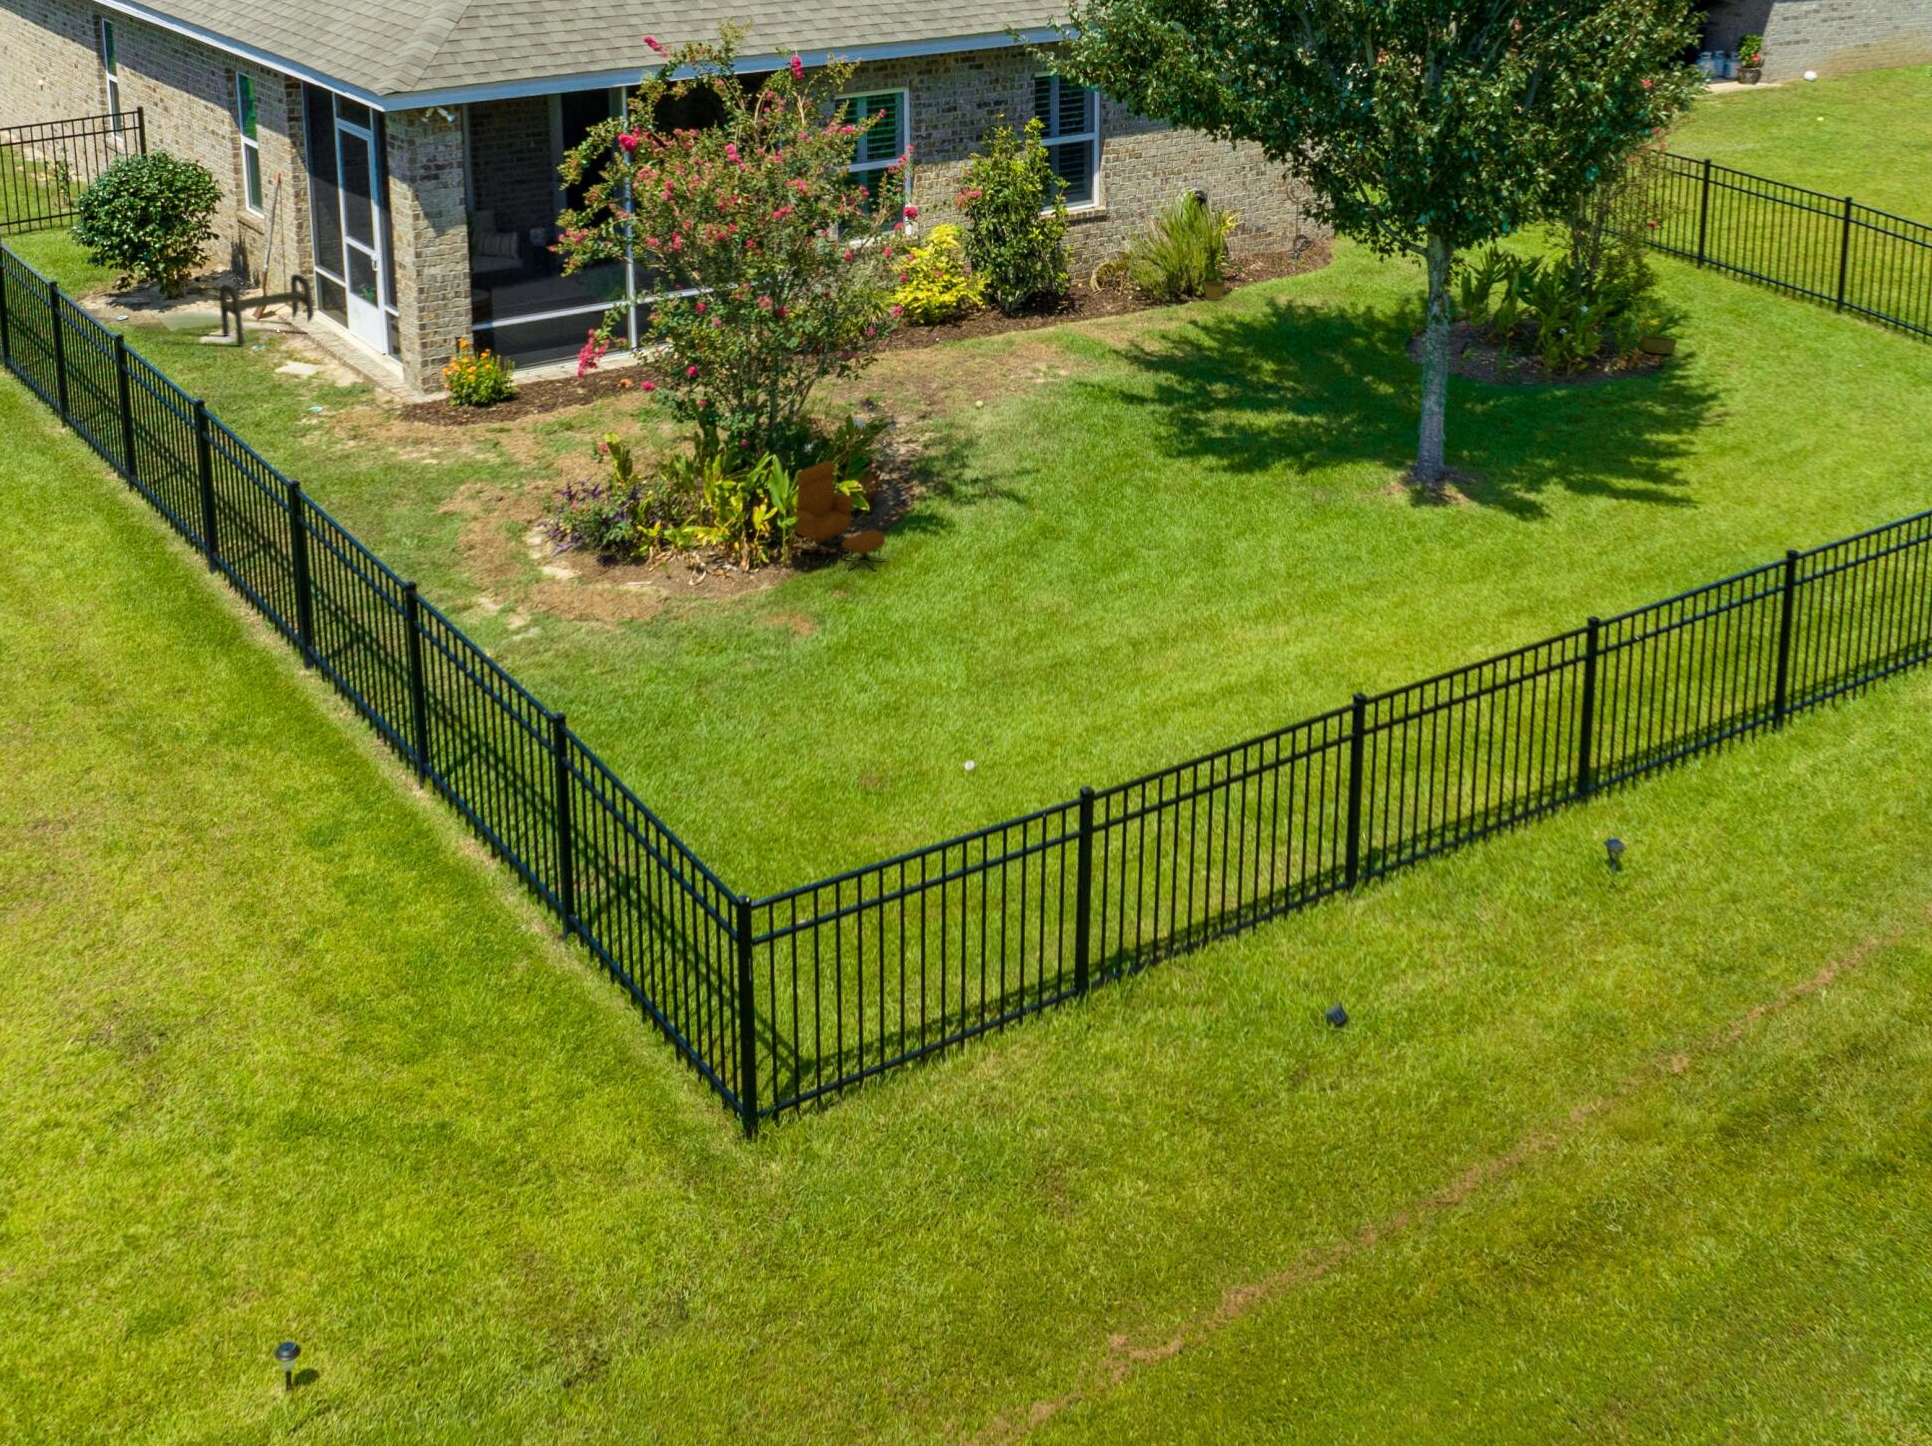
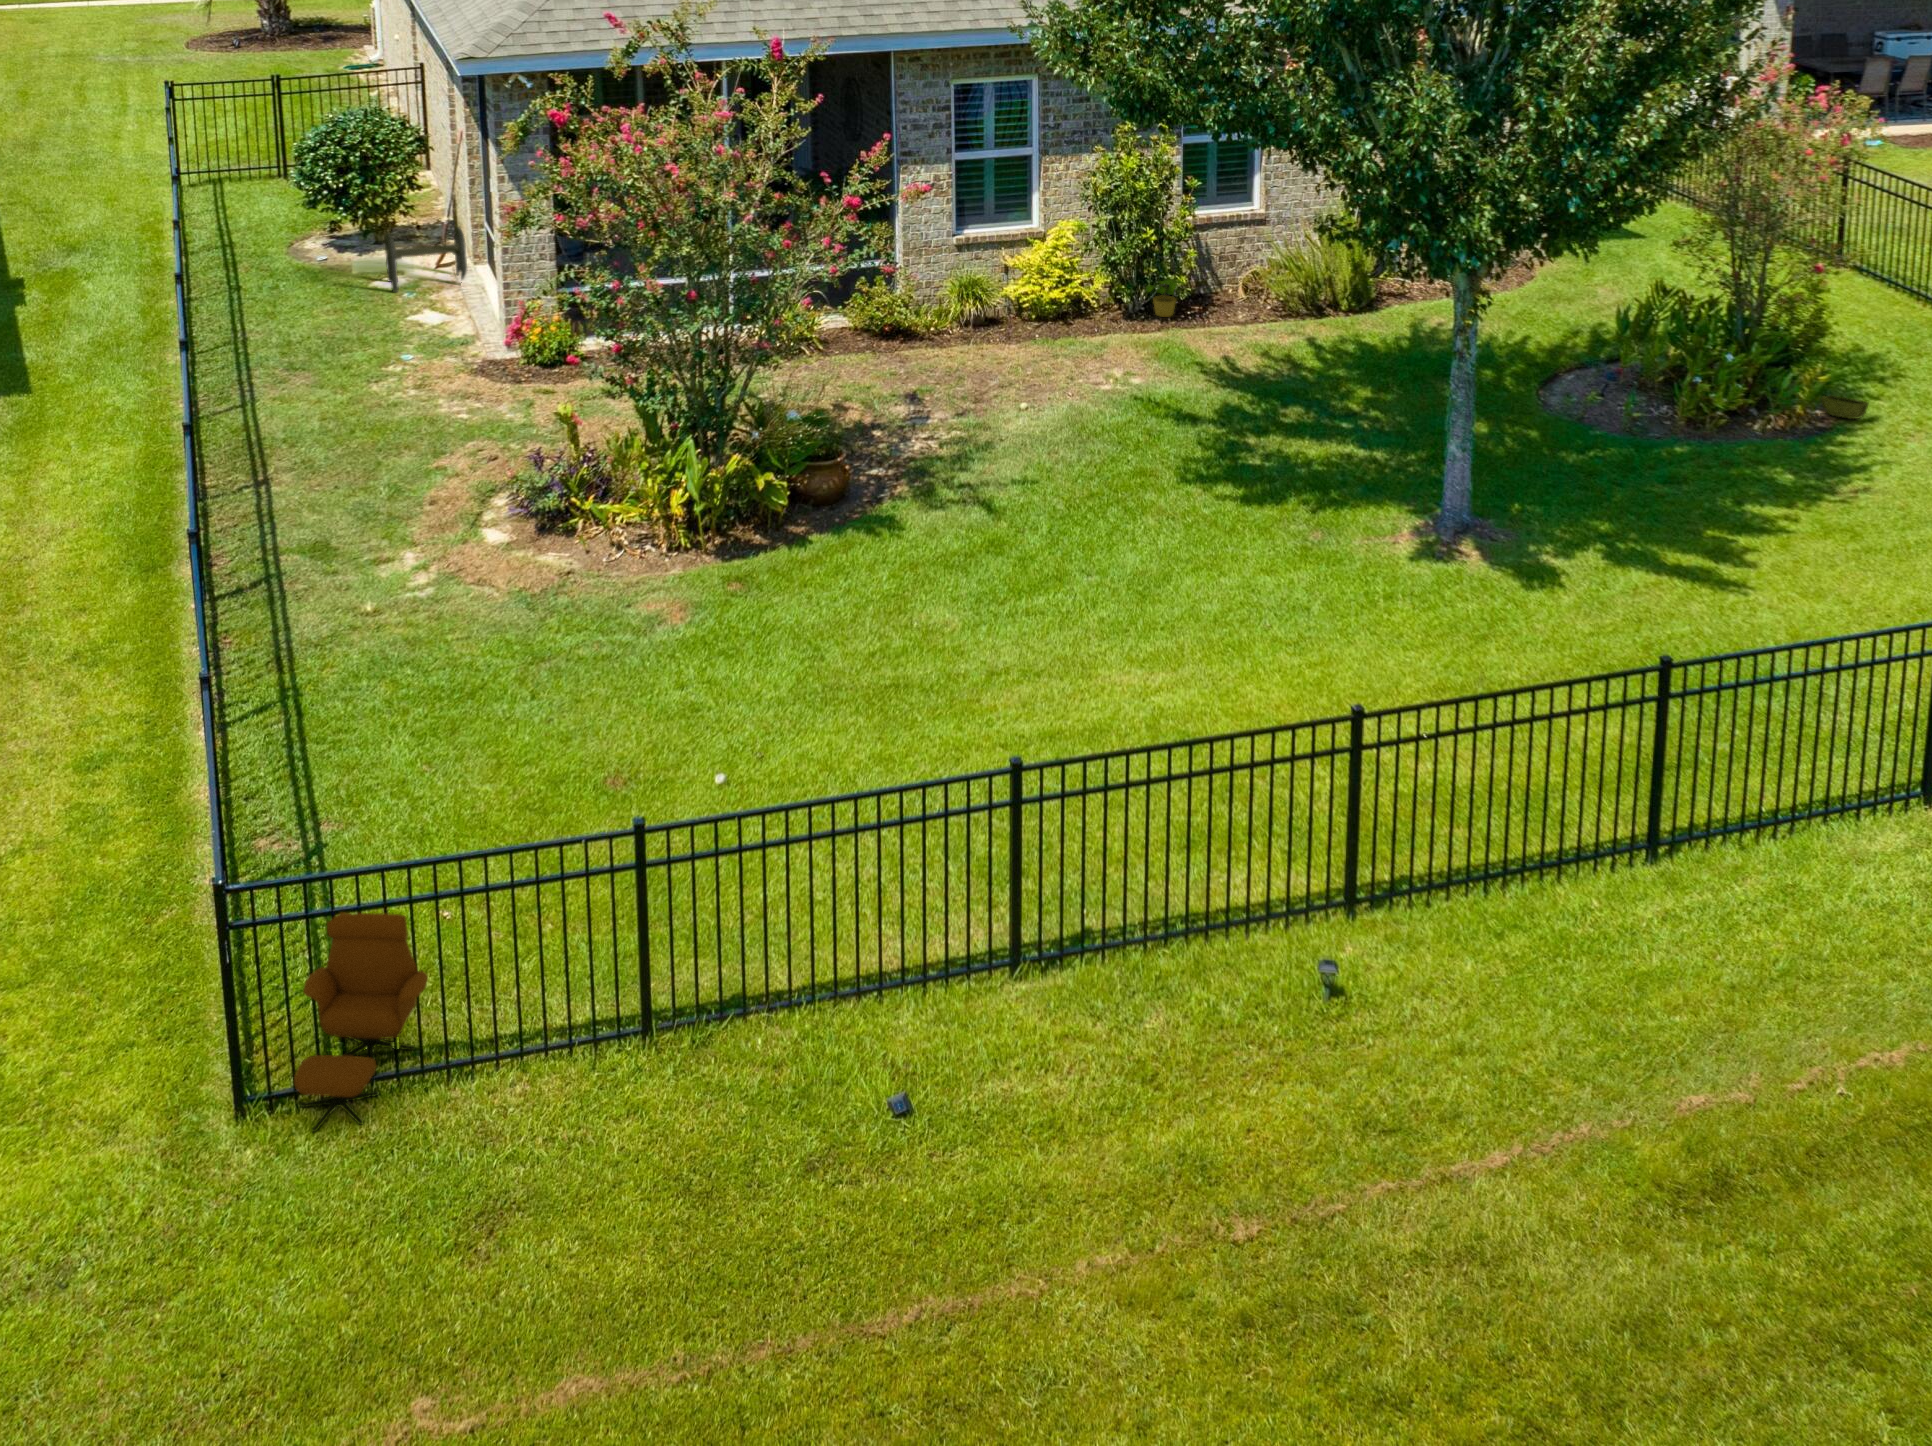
potted plant: present [1204,264,1243,300] -> present [1146,279,1183,317]
lounge chair: present [793,461,886,571] -> present [294,912,428,1132]

